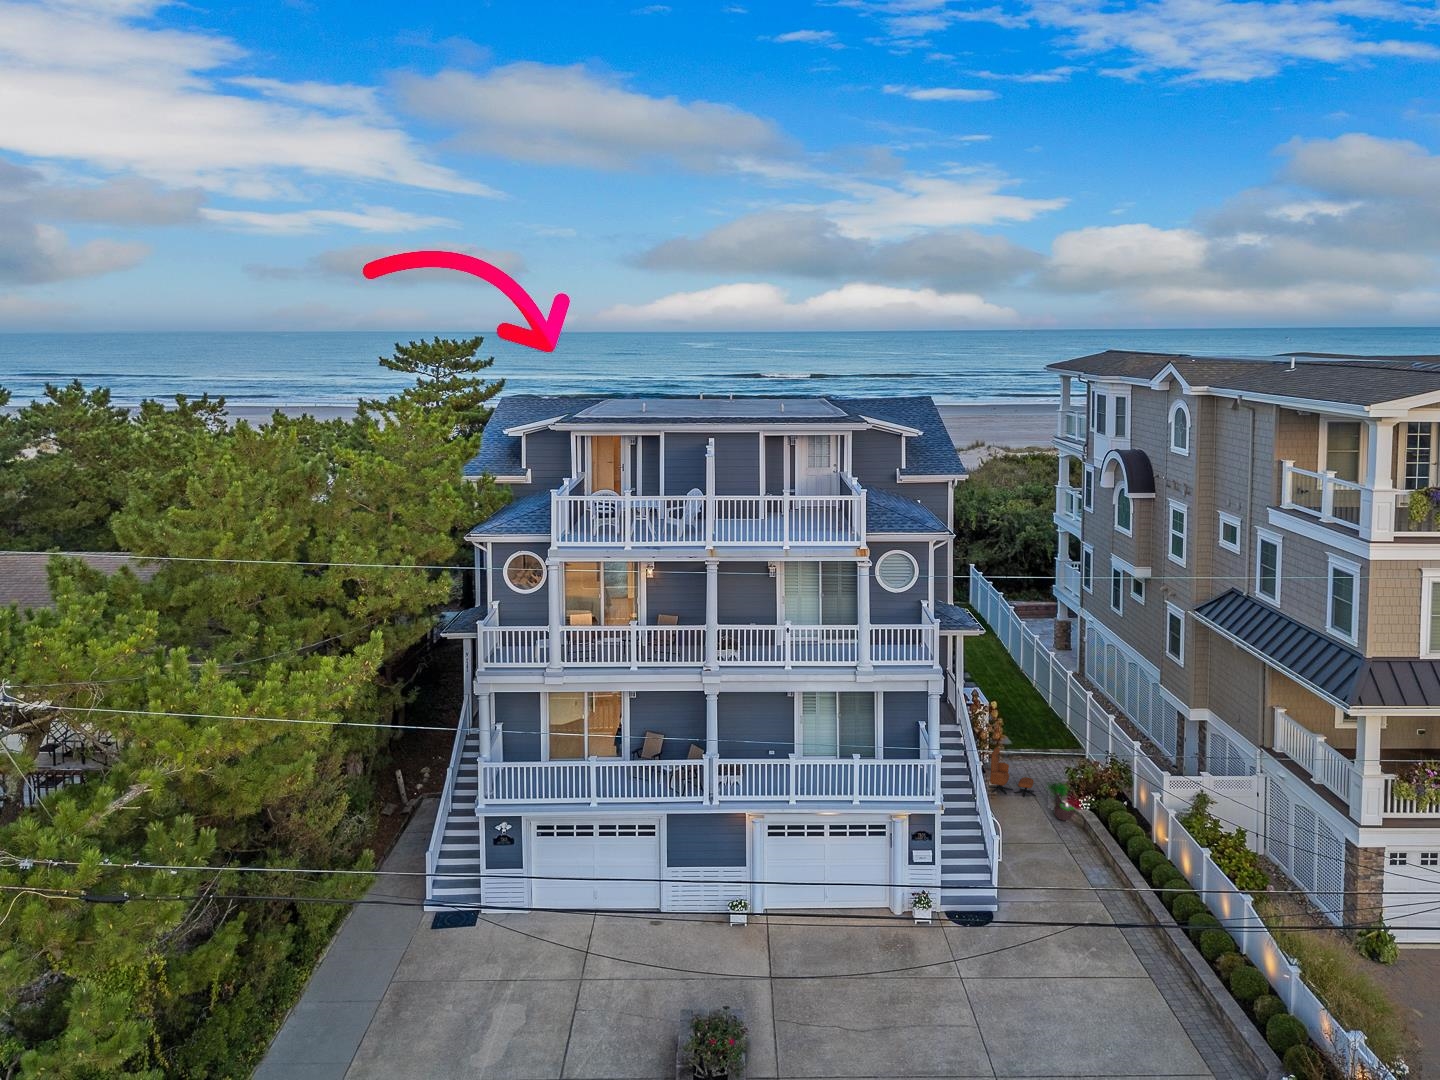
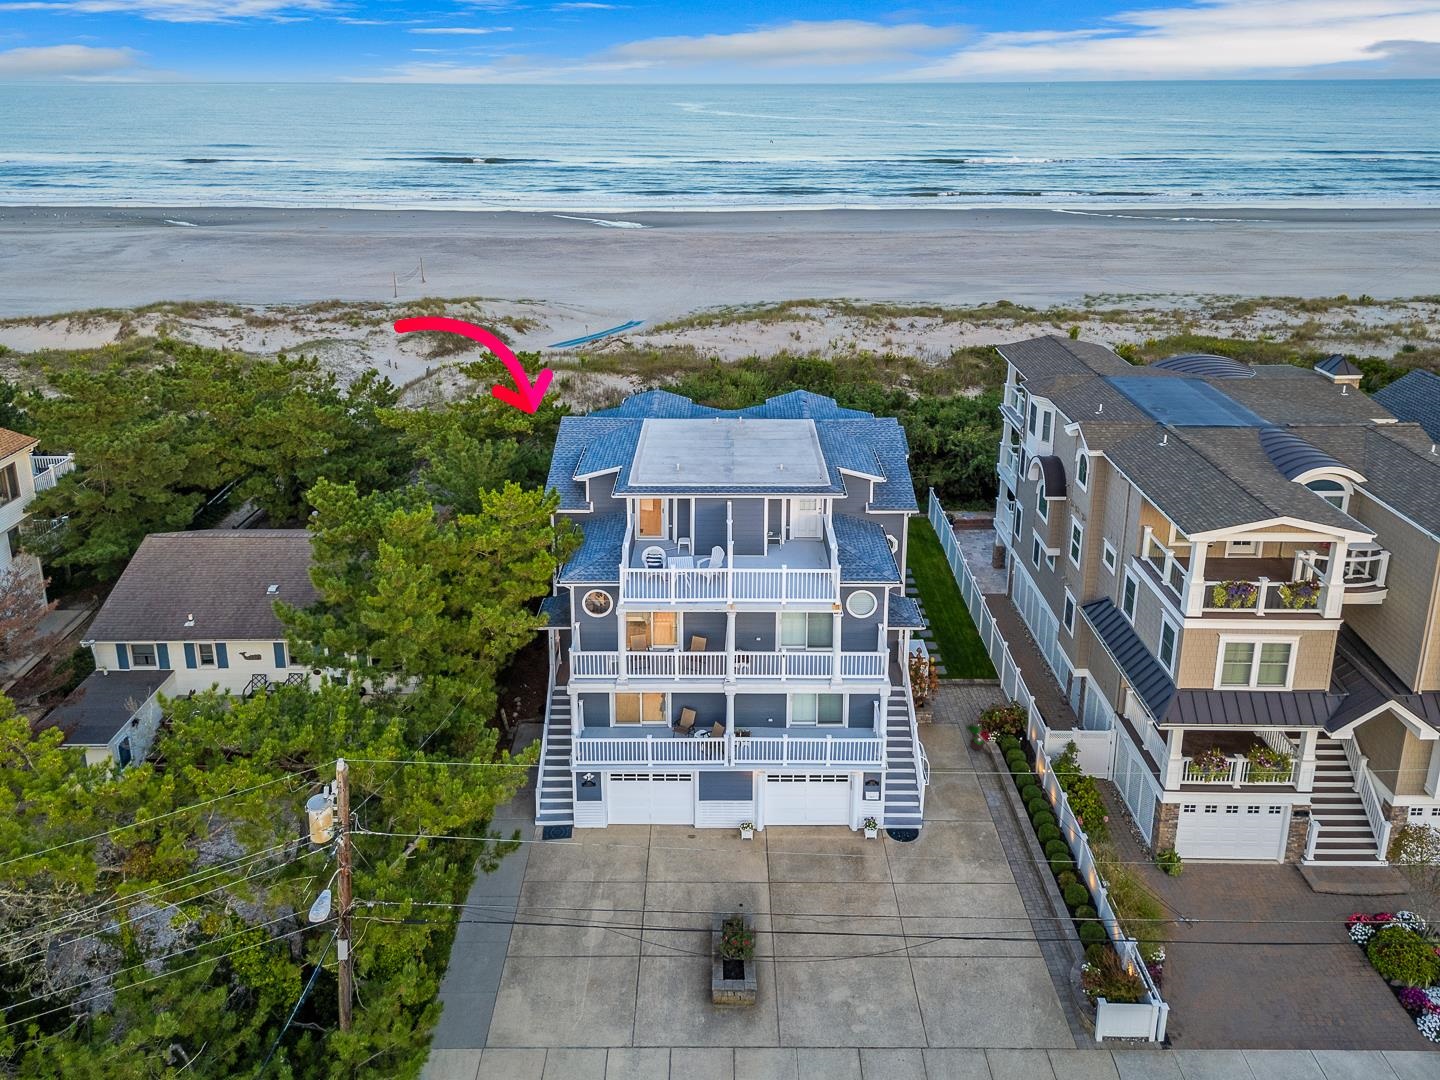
lounge chair: present [988,747,1036,797] -> none [926,690,960,727]

